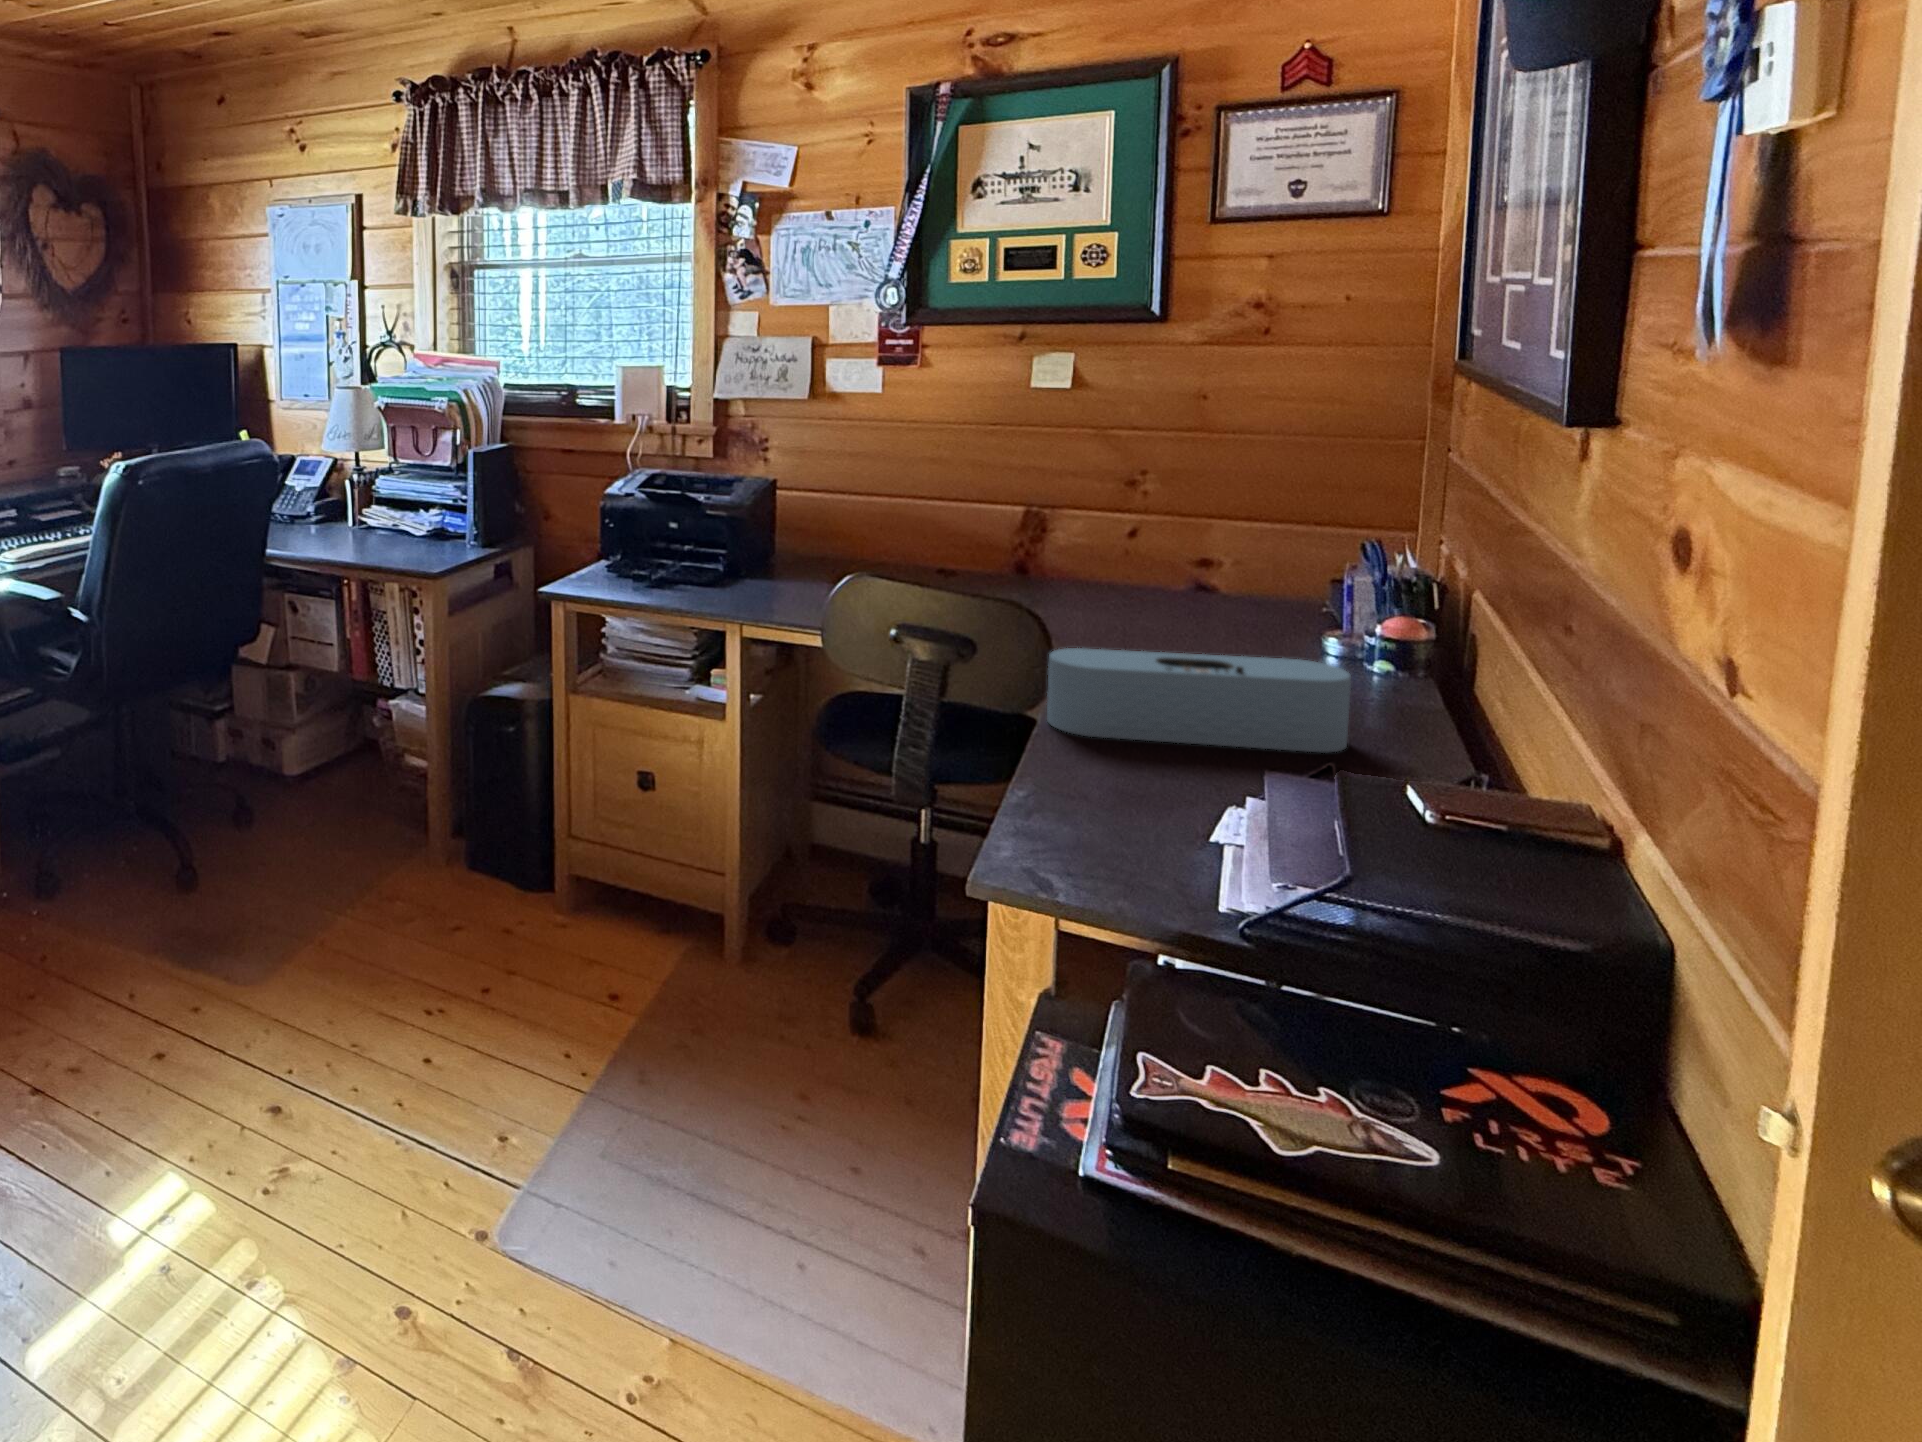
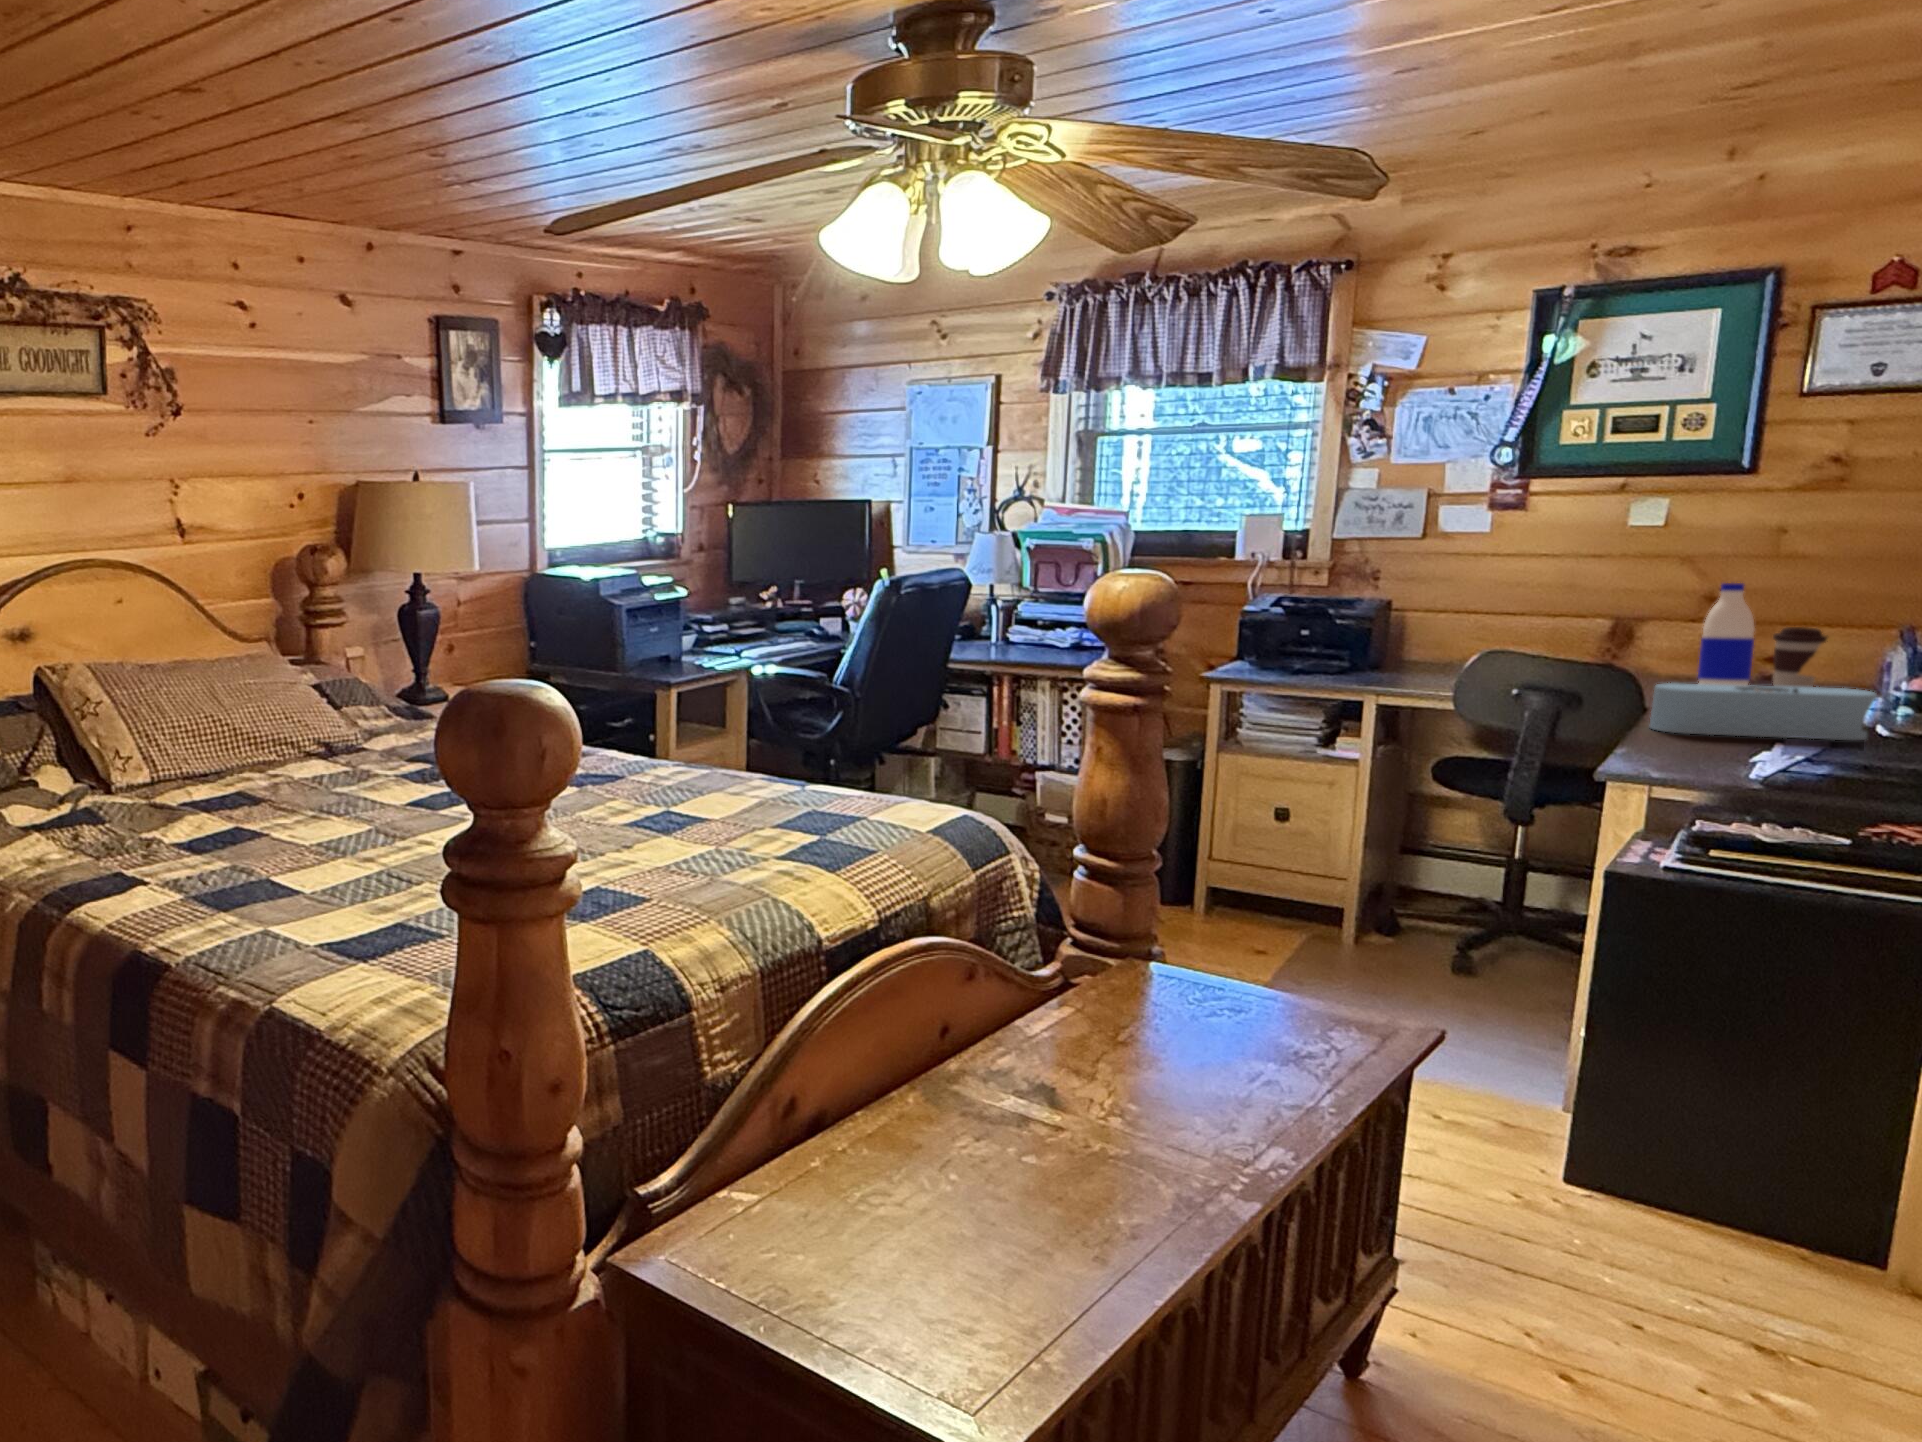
water bottle: none [1118,474,1181,635] -> present [1698,583,1754,685]
coffee cup: none [1204,527,1268,612] -> present [1773,627,1827,687]

